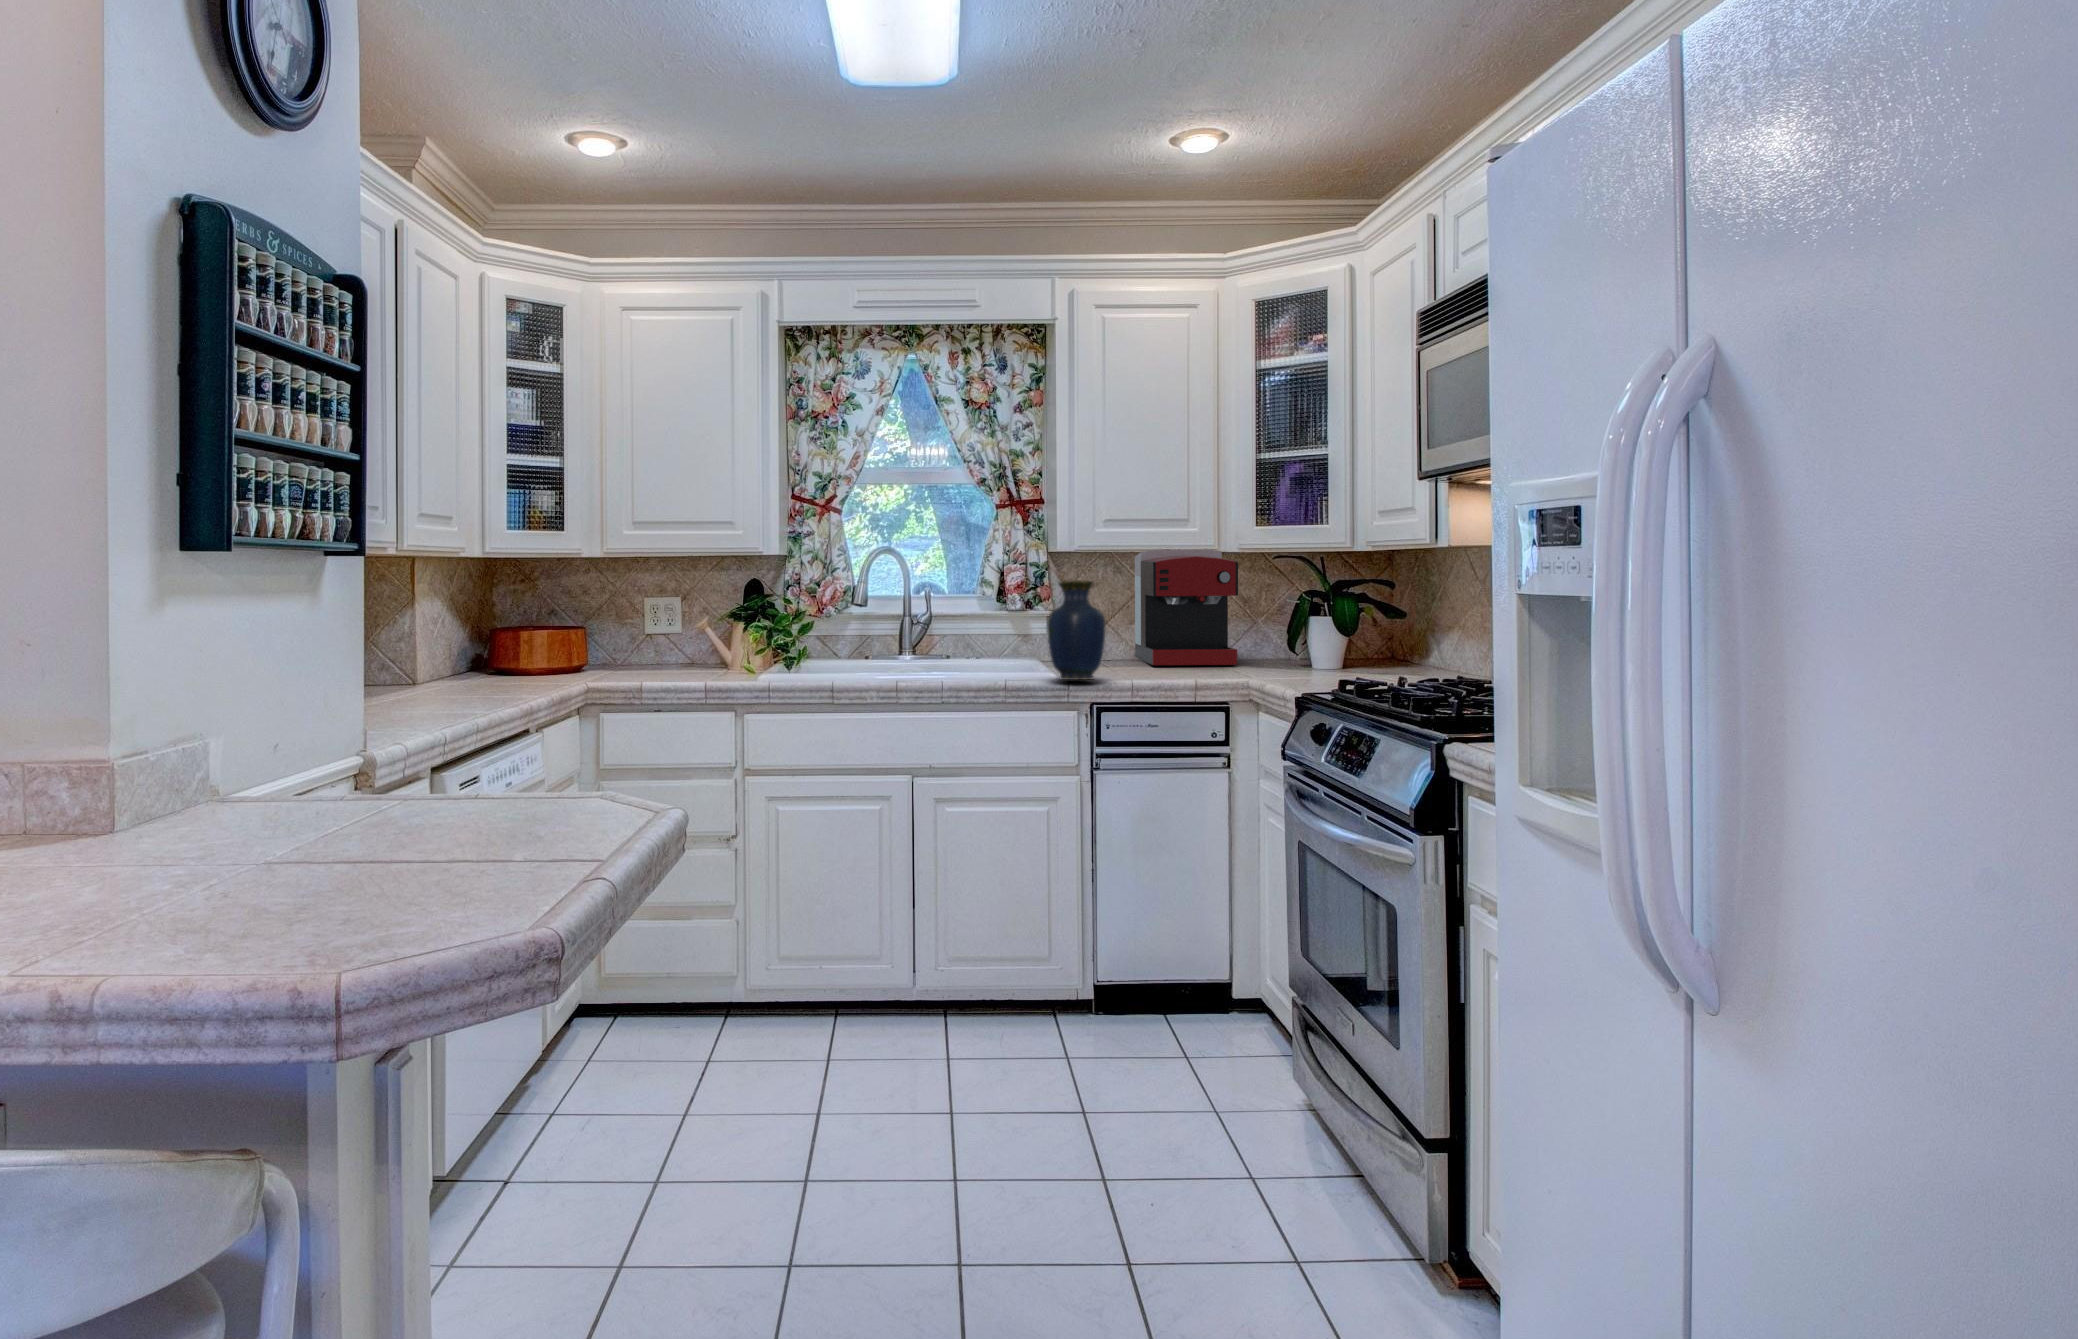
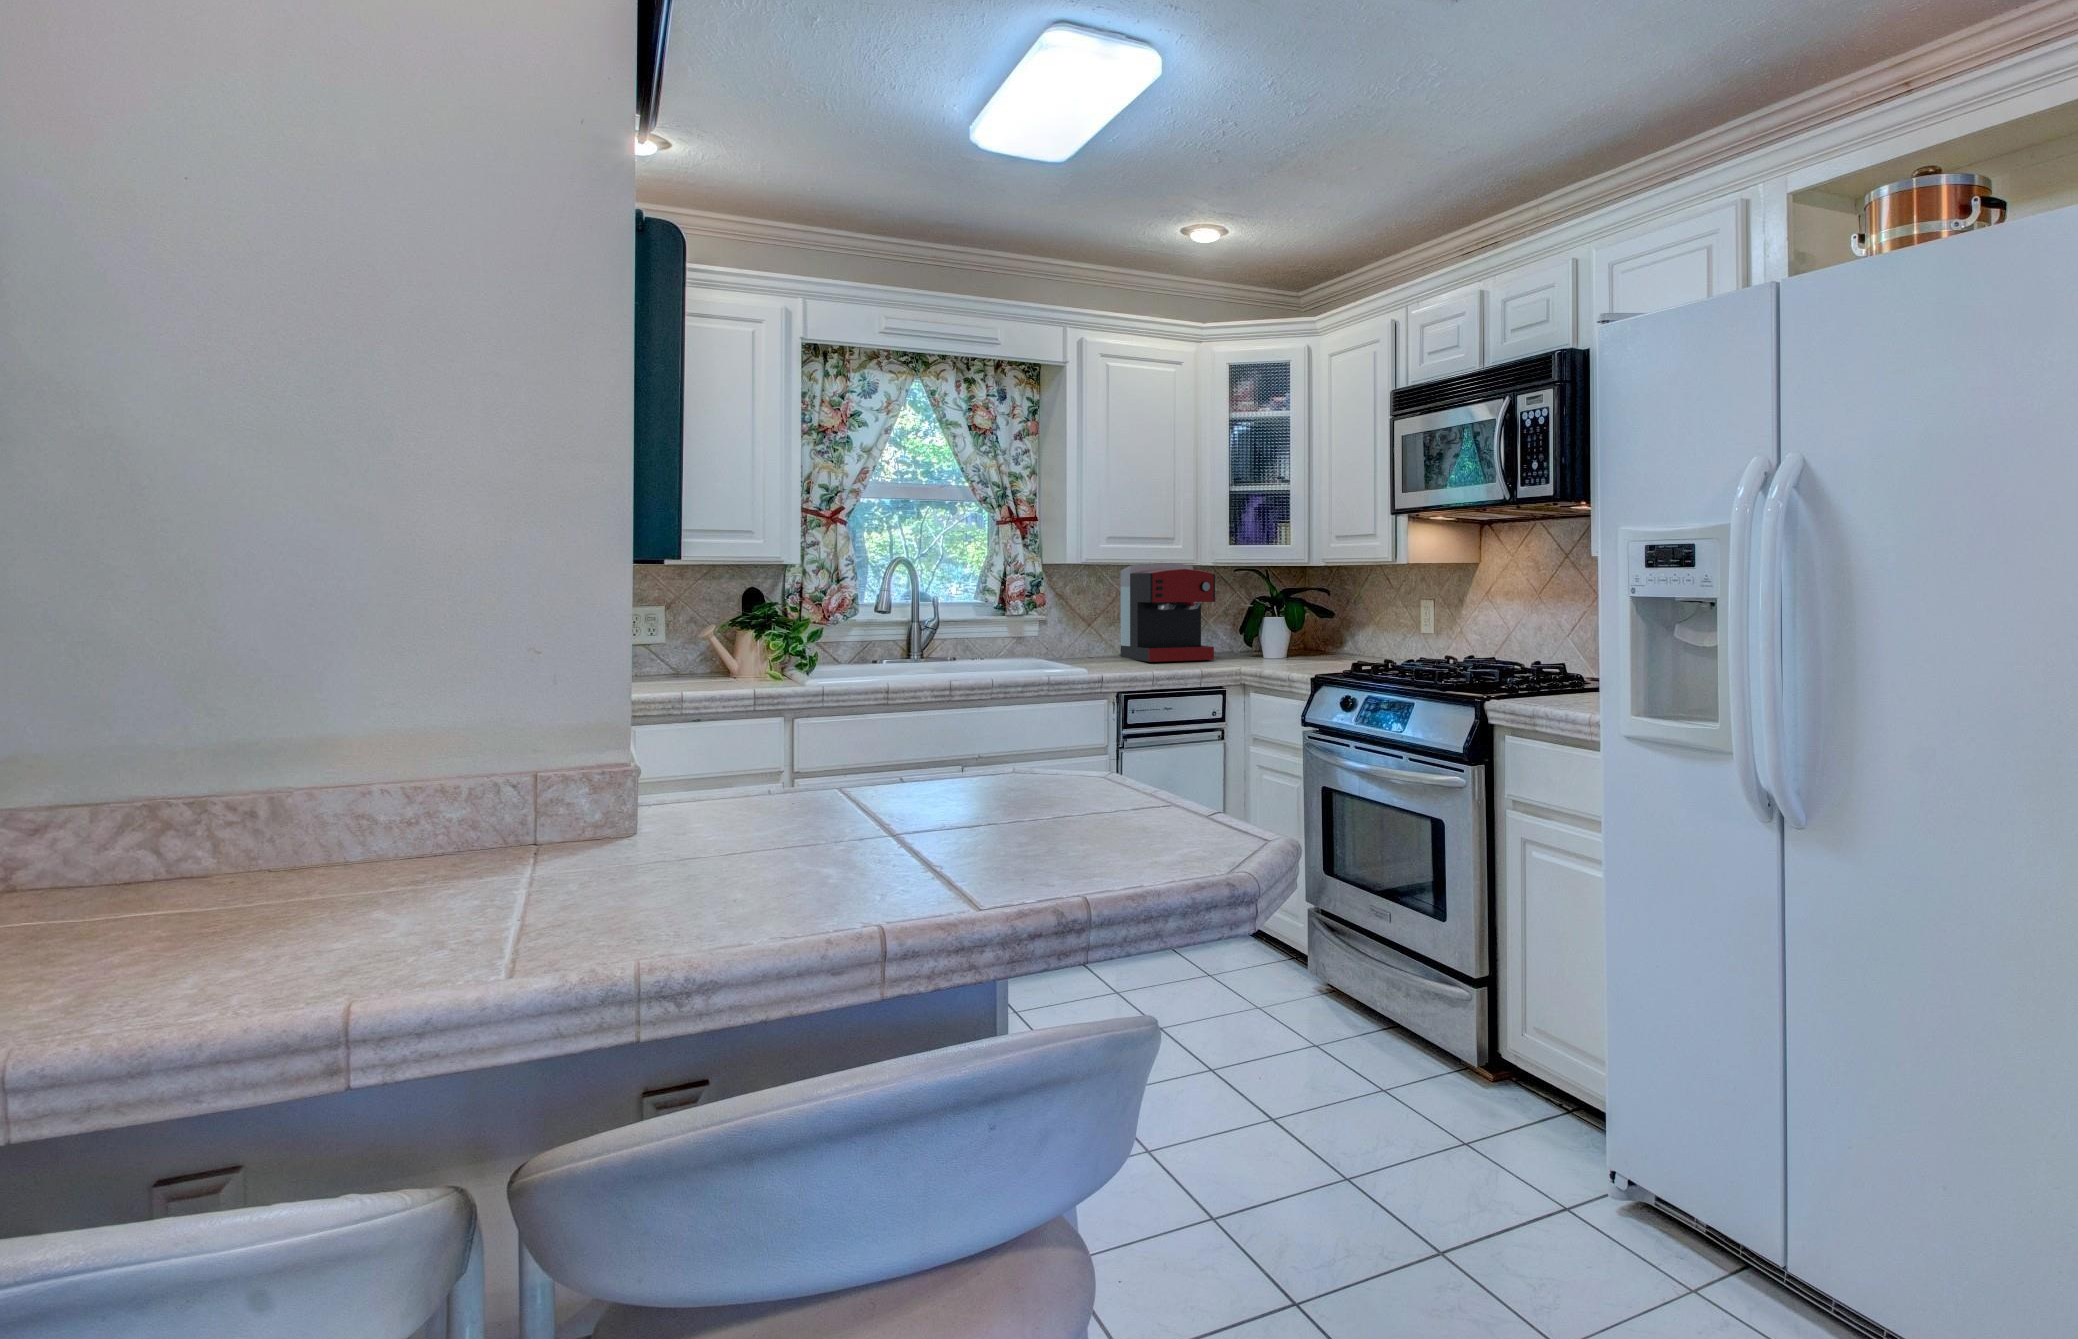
vase: present [1047,580,1106,680] -> none [1079,586,1129,675]

